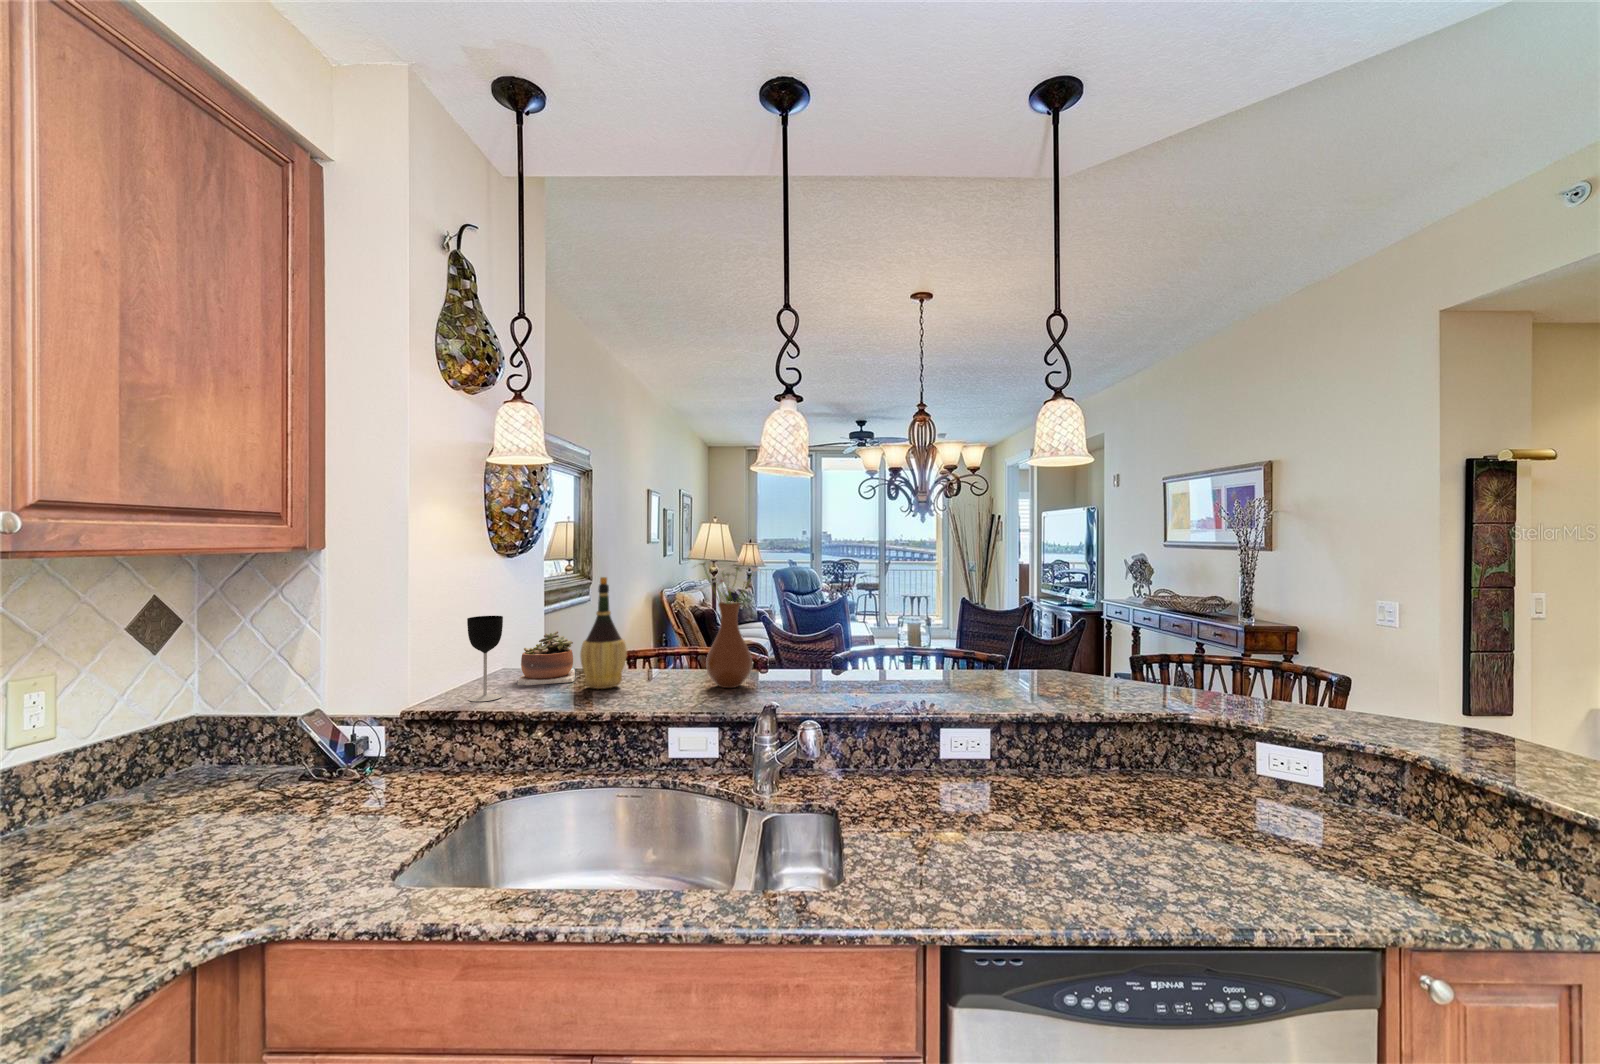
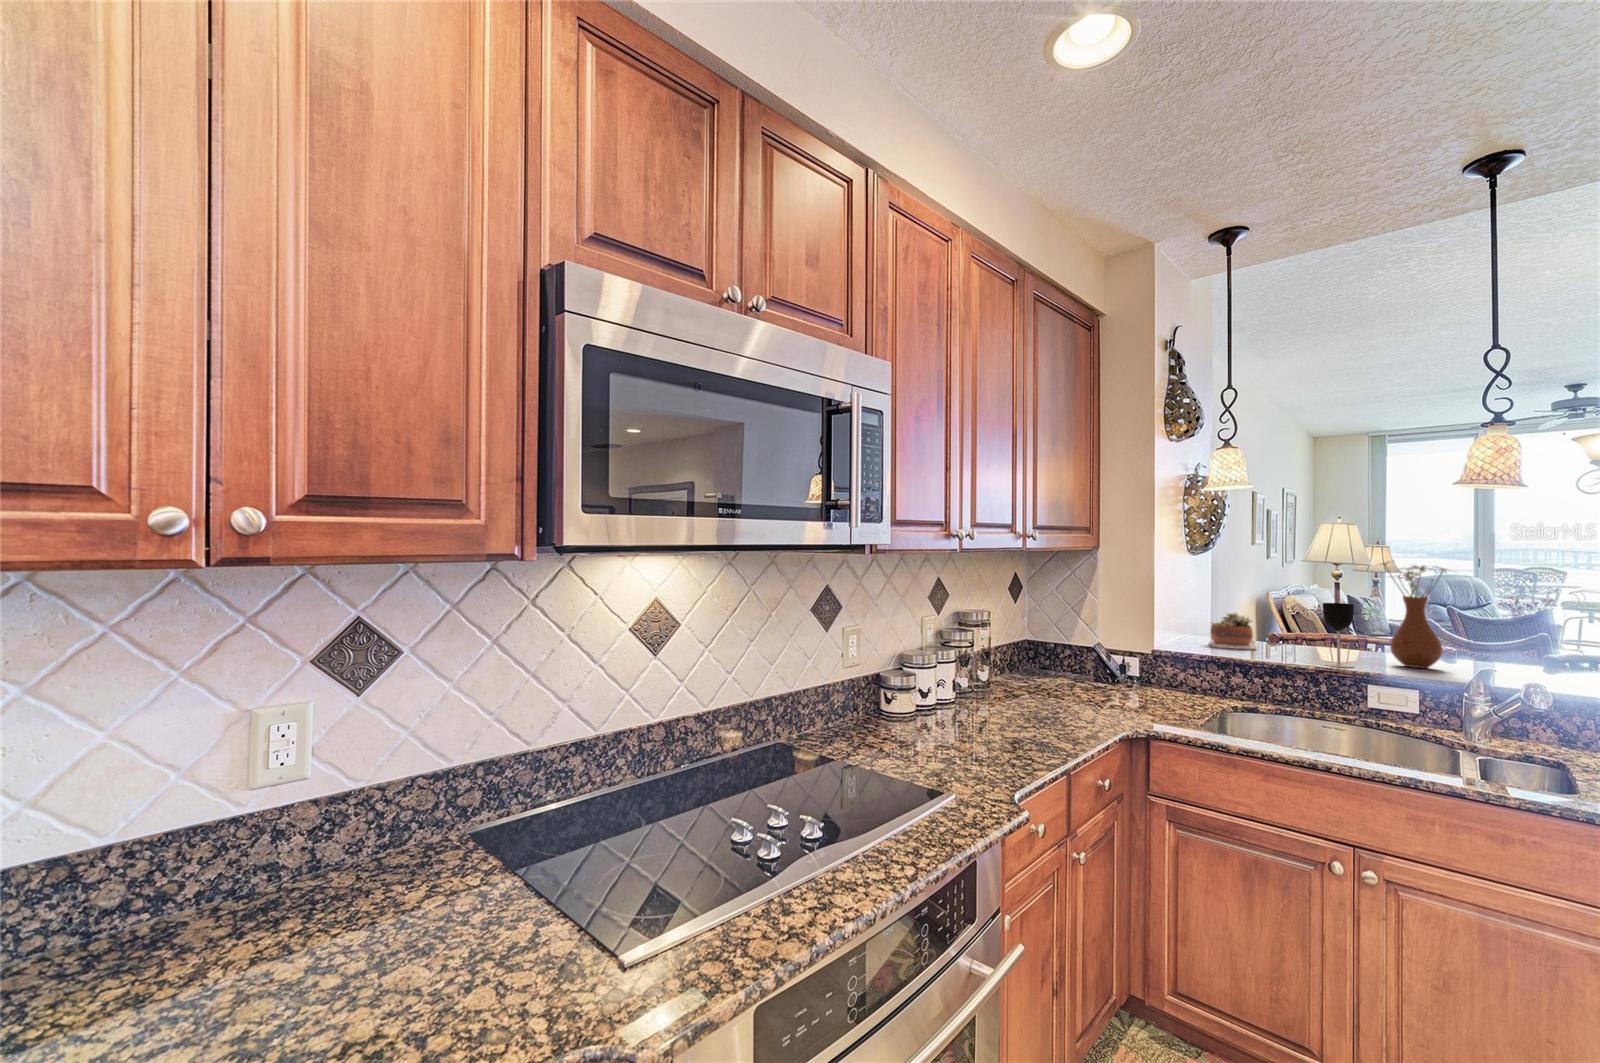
wine bottle: present [580,577,627,689] -> none [1268,571,1309,655]
wine glass: present [467,616,503,702] -> present [1323,603,1354,667]

